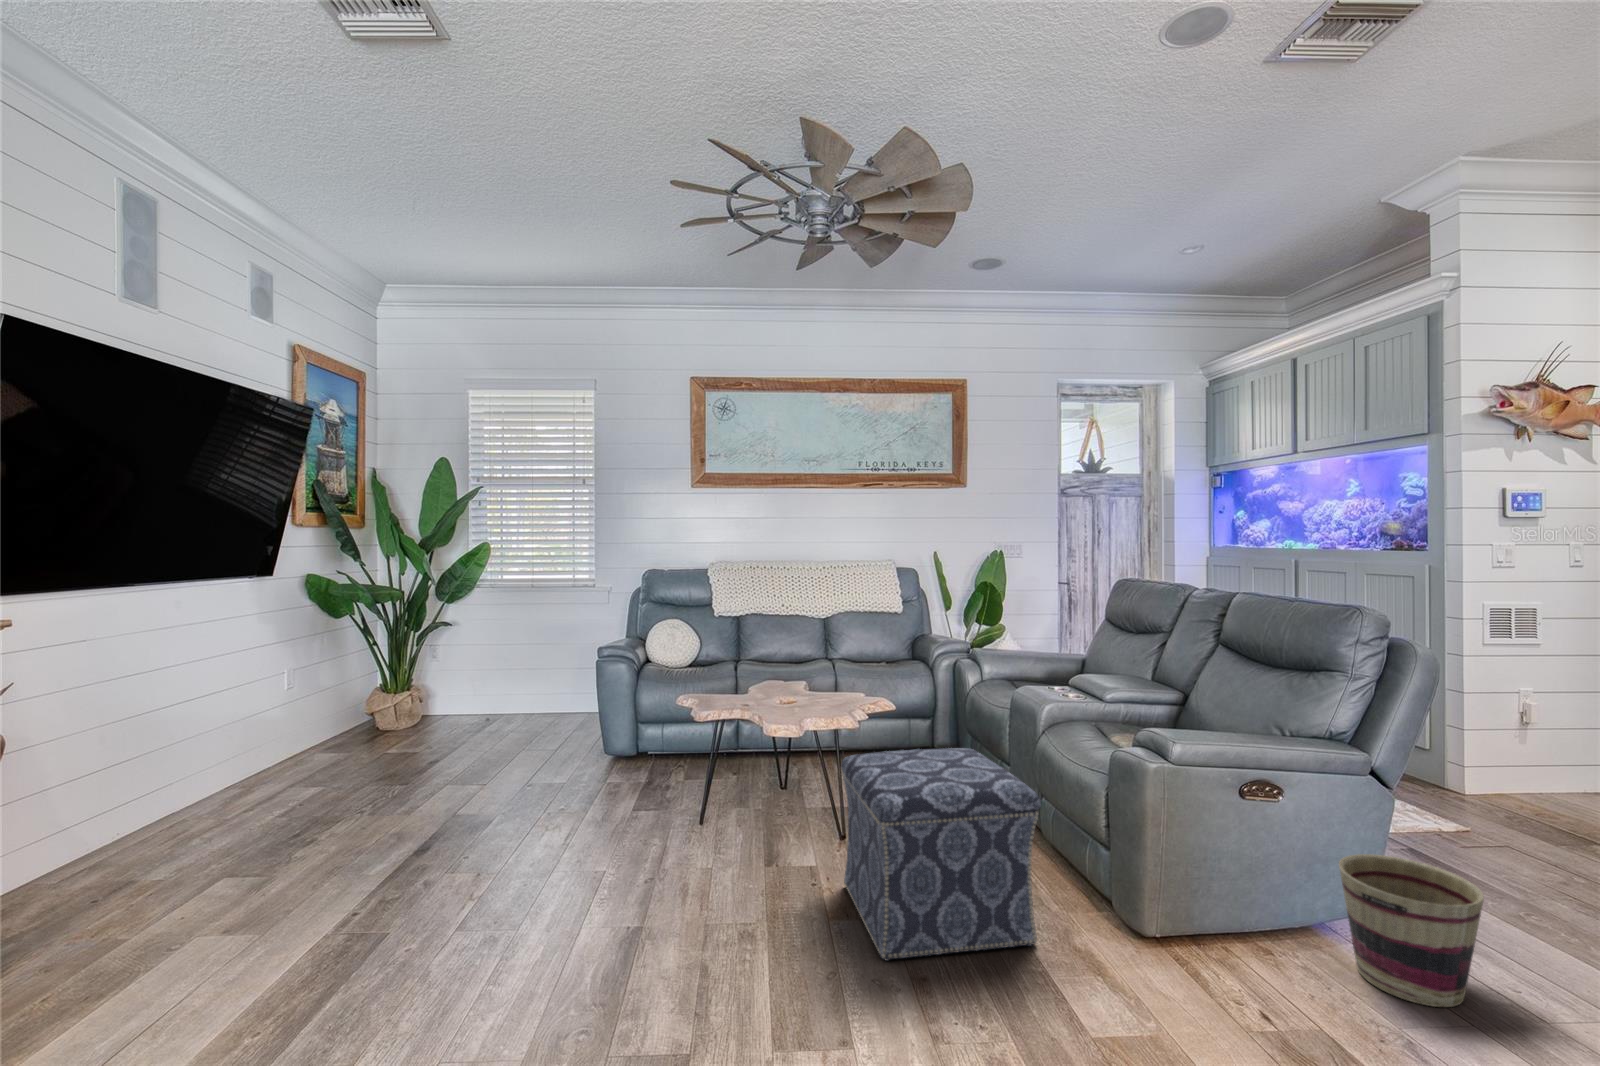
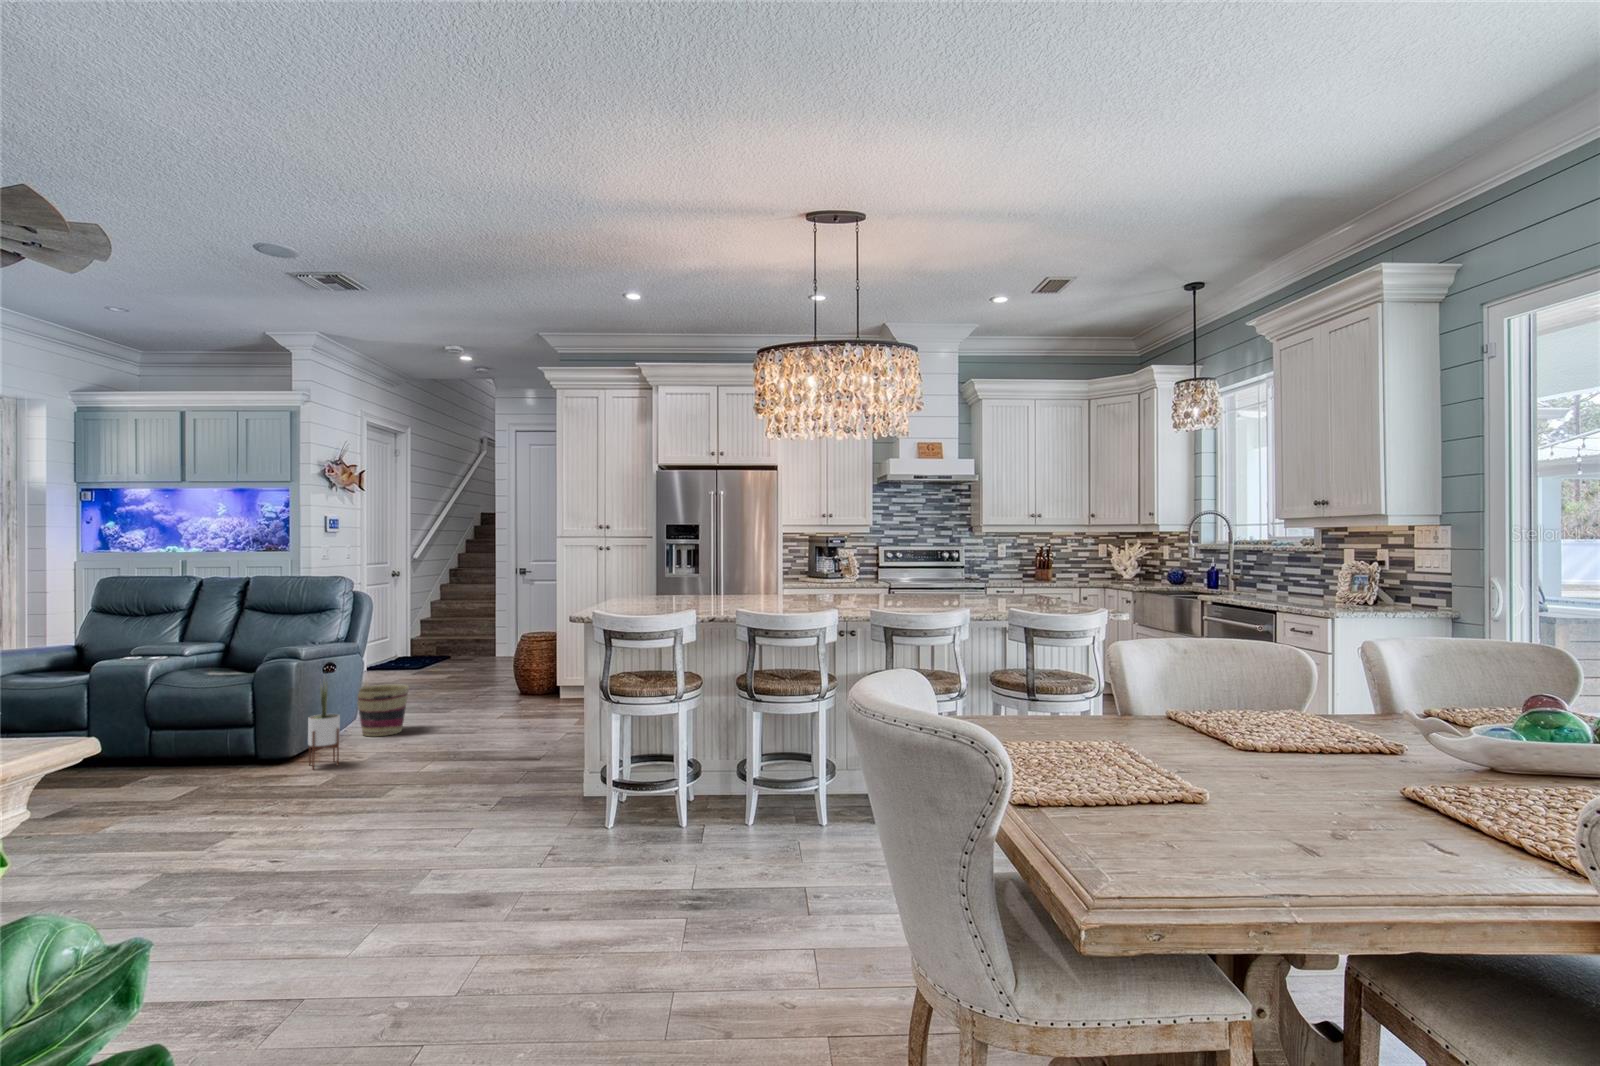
ottoman: present [841,748,1041,961] -> none [86,685,254,805]
potted plant: none [1100,810,1172,1030] -> present [308,681,340,768]

